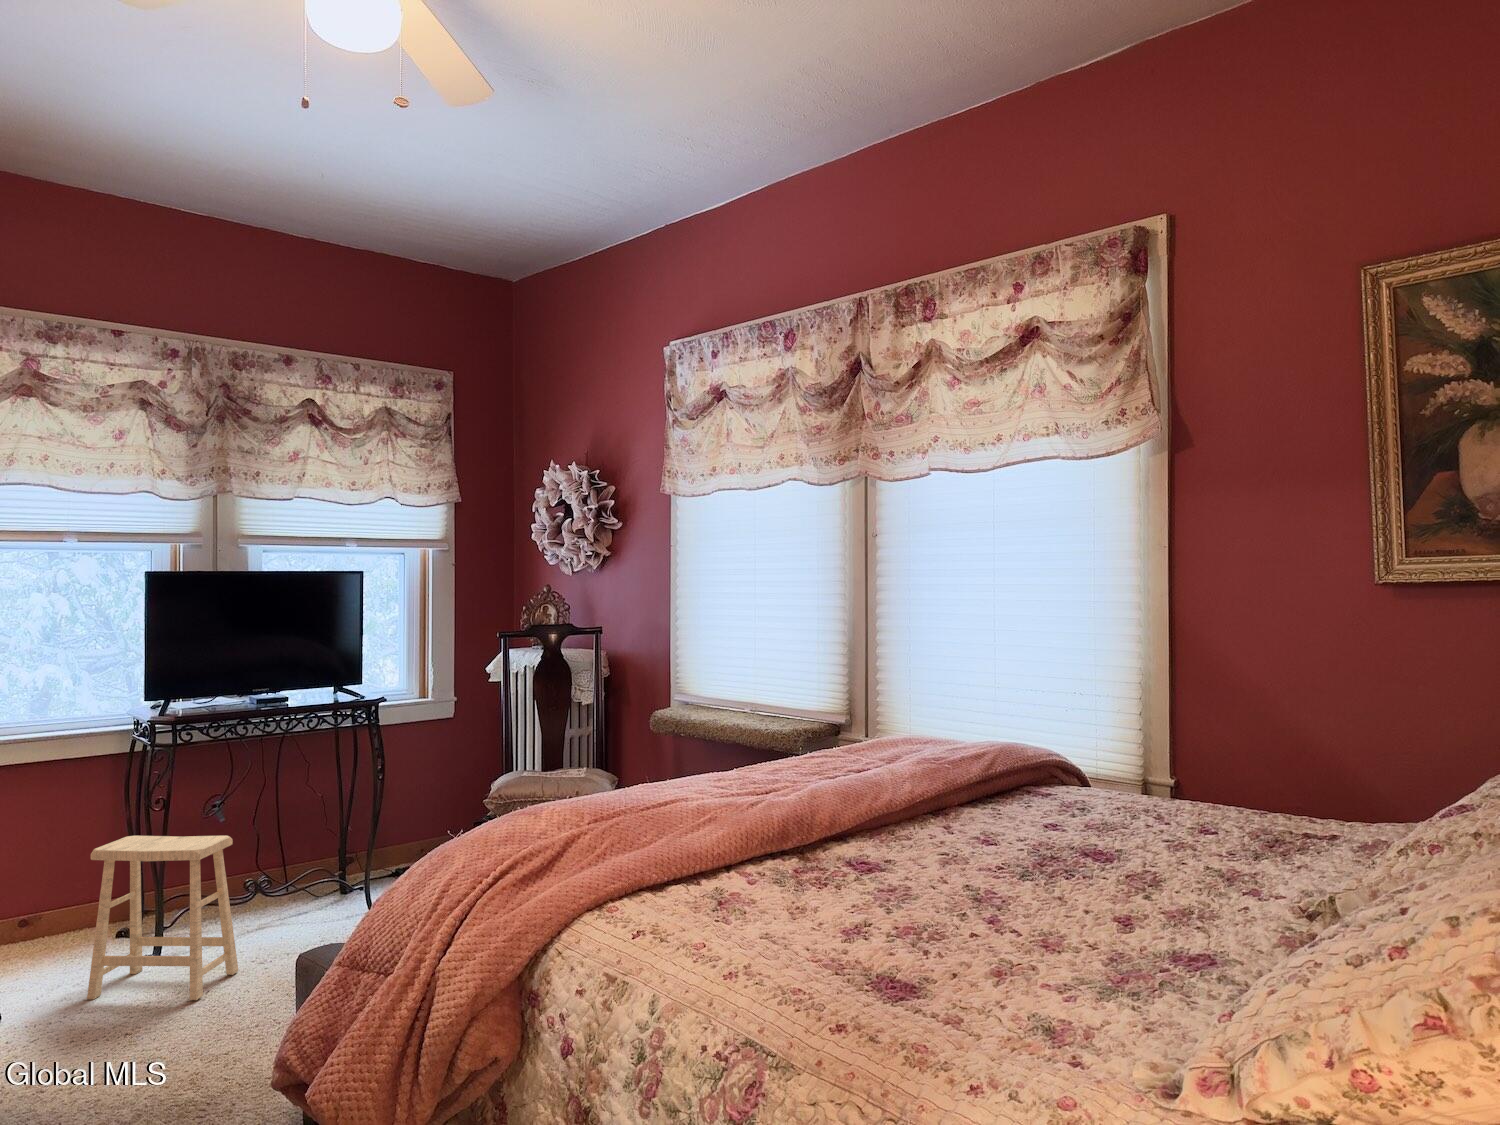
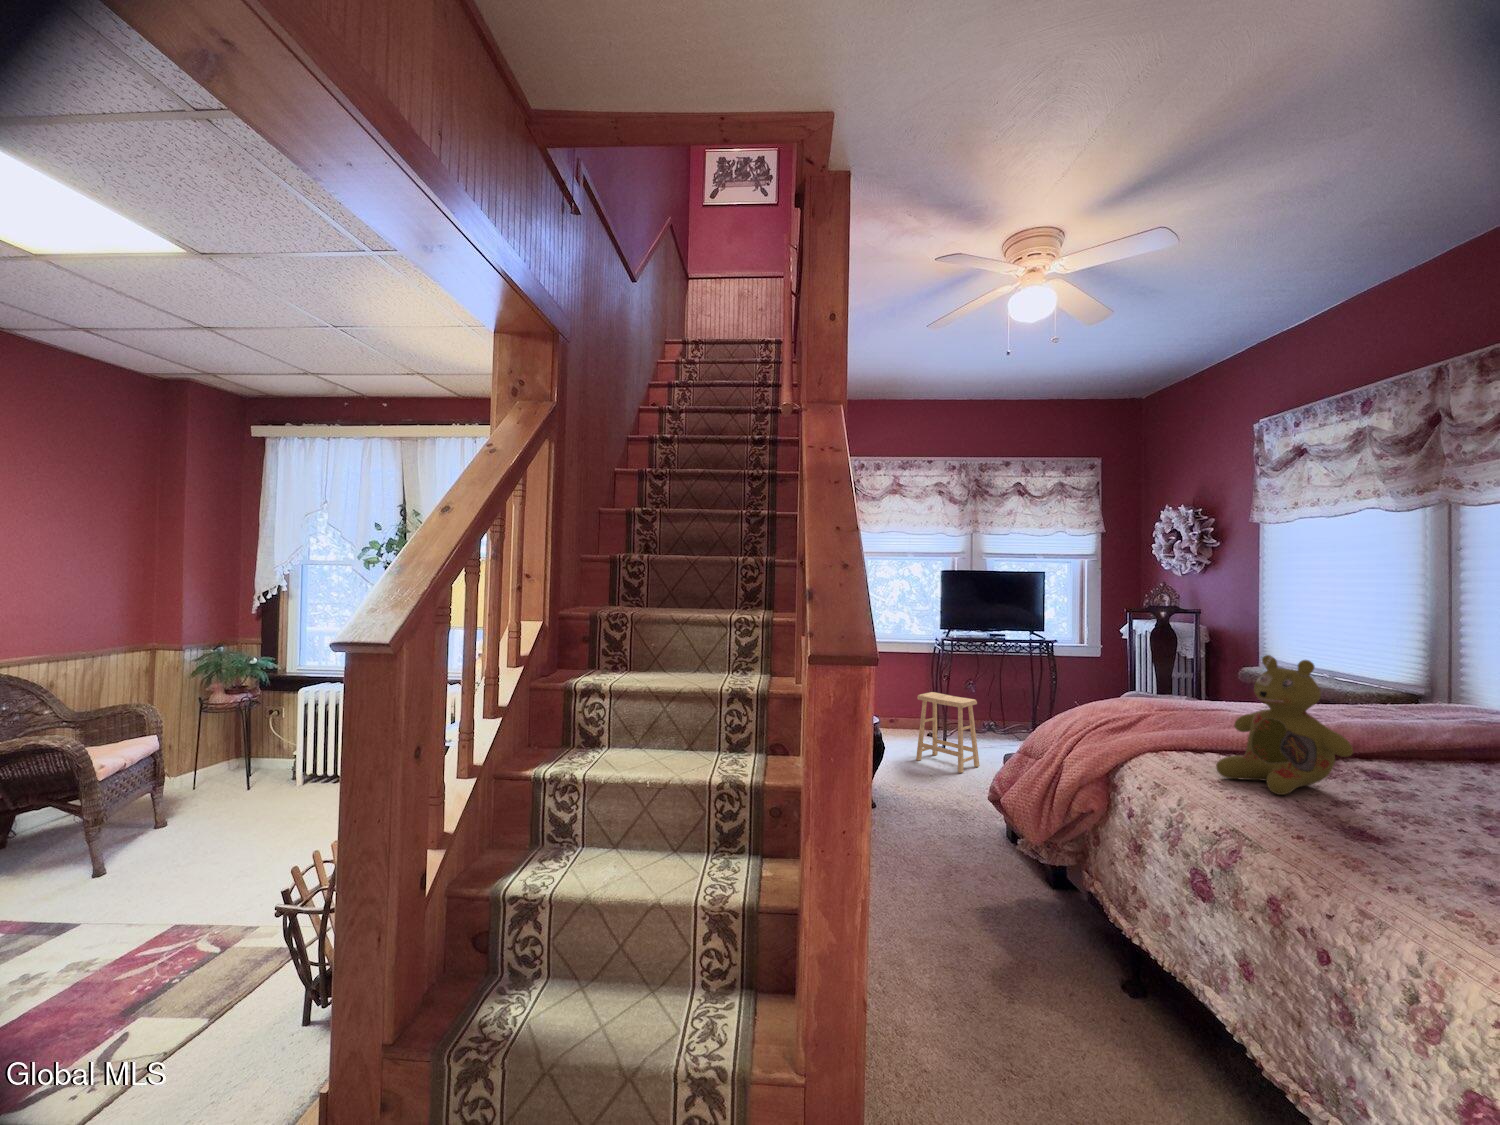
stuffed bear: none [700,695,877,943] -> present [1216,655,1353,795]

